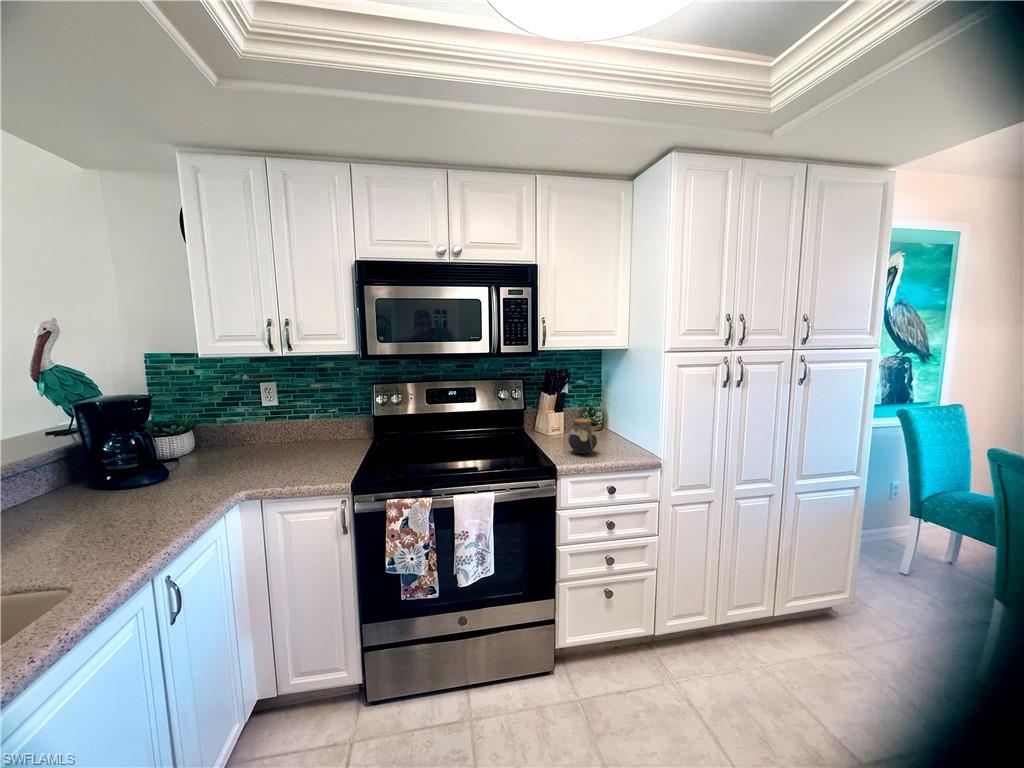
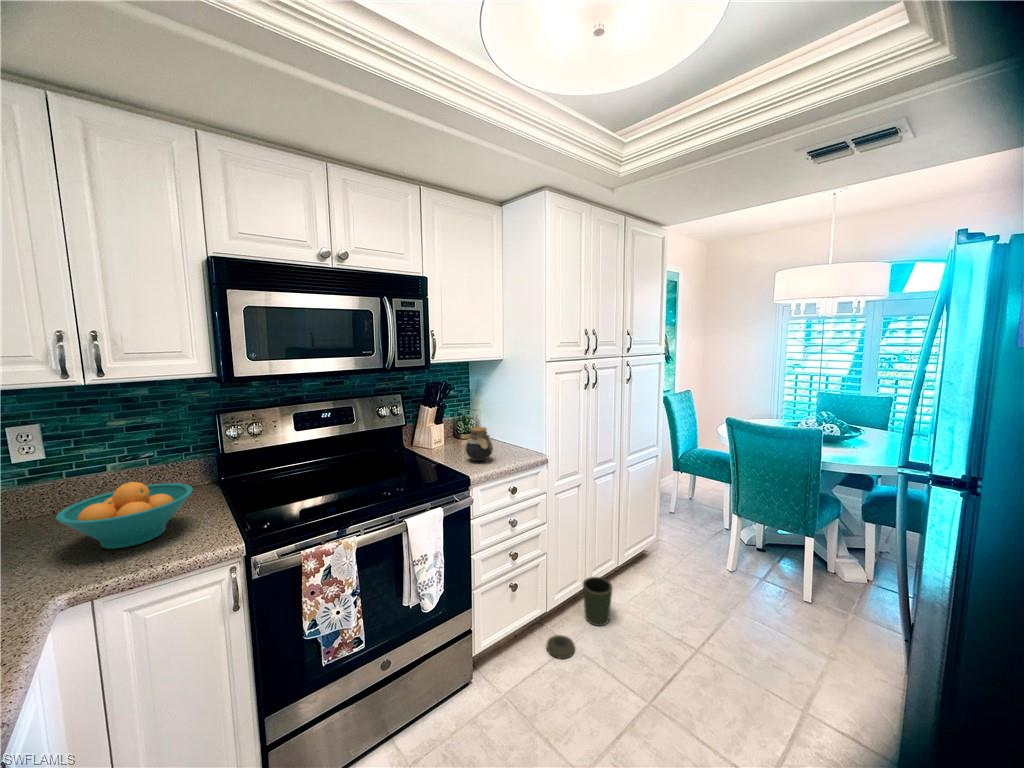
fruit bowl: none [259,426,337,470] -> present [56,482,193,549]
trash can: none [644,617,745,695] -> present [546,577,612,659]

